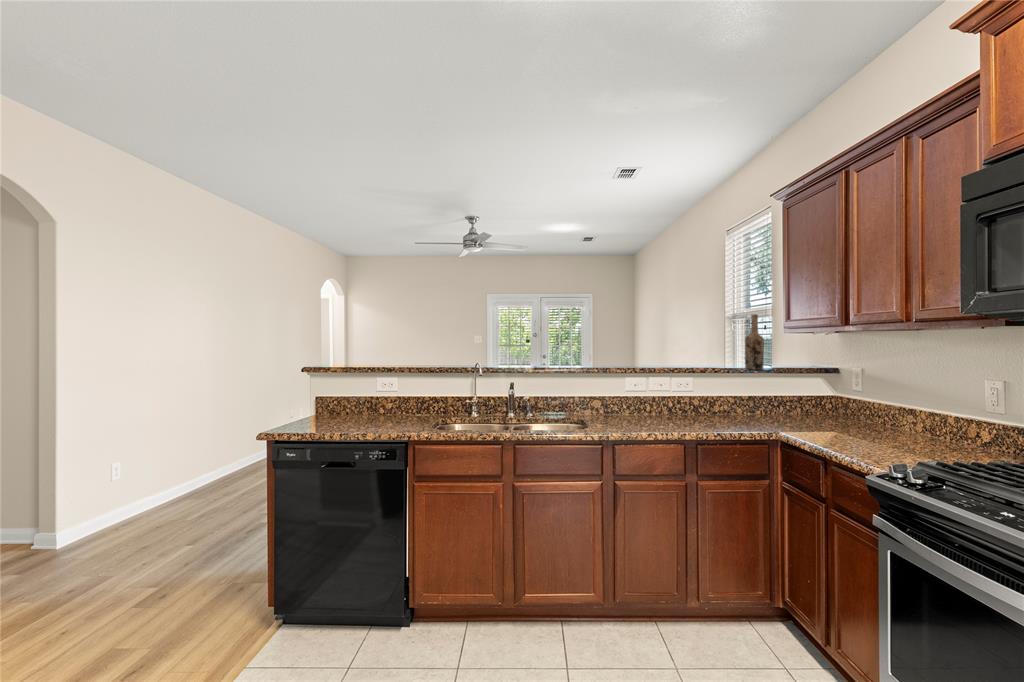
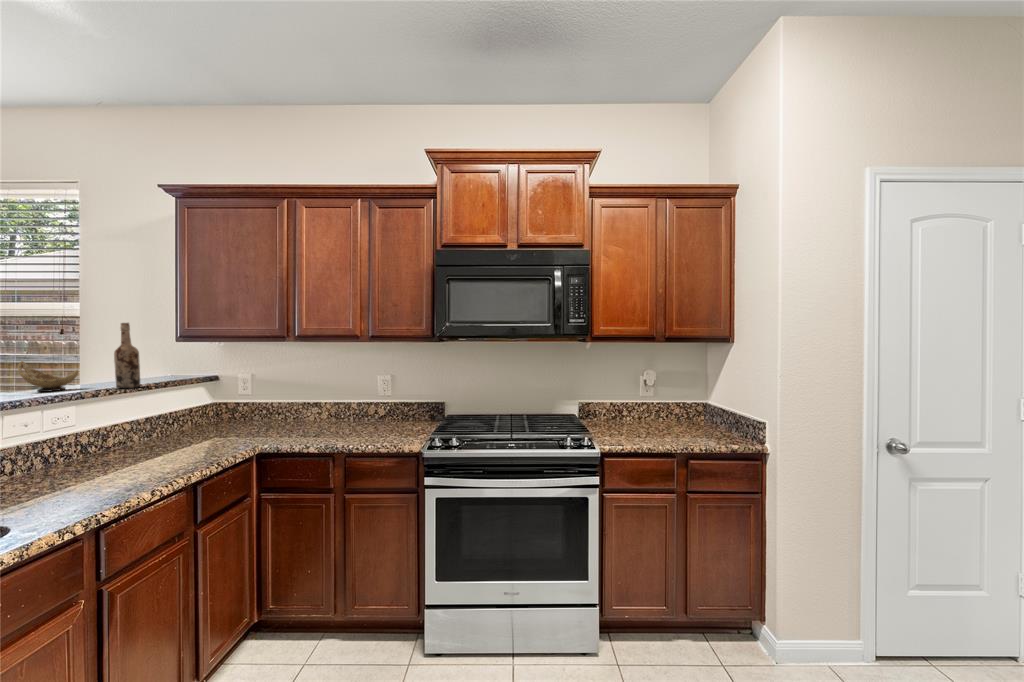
decorative bowl: none [705,343,738,368] -> present [18,361,78,392]

